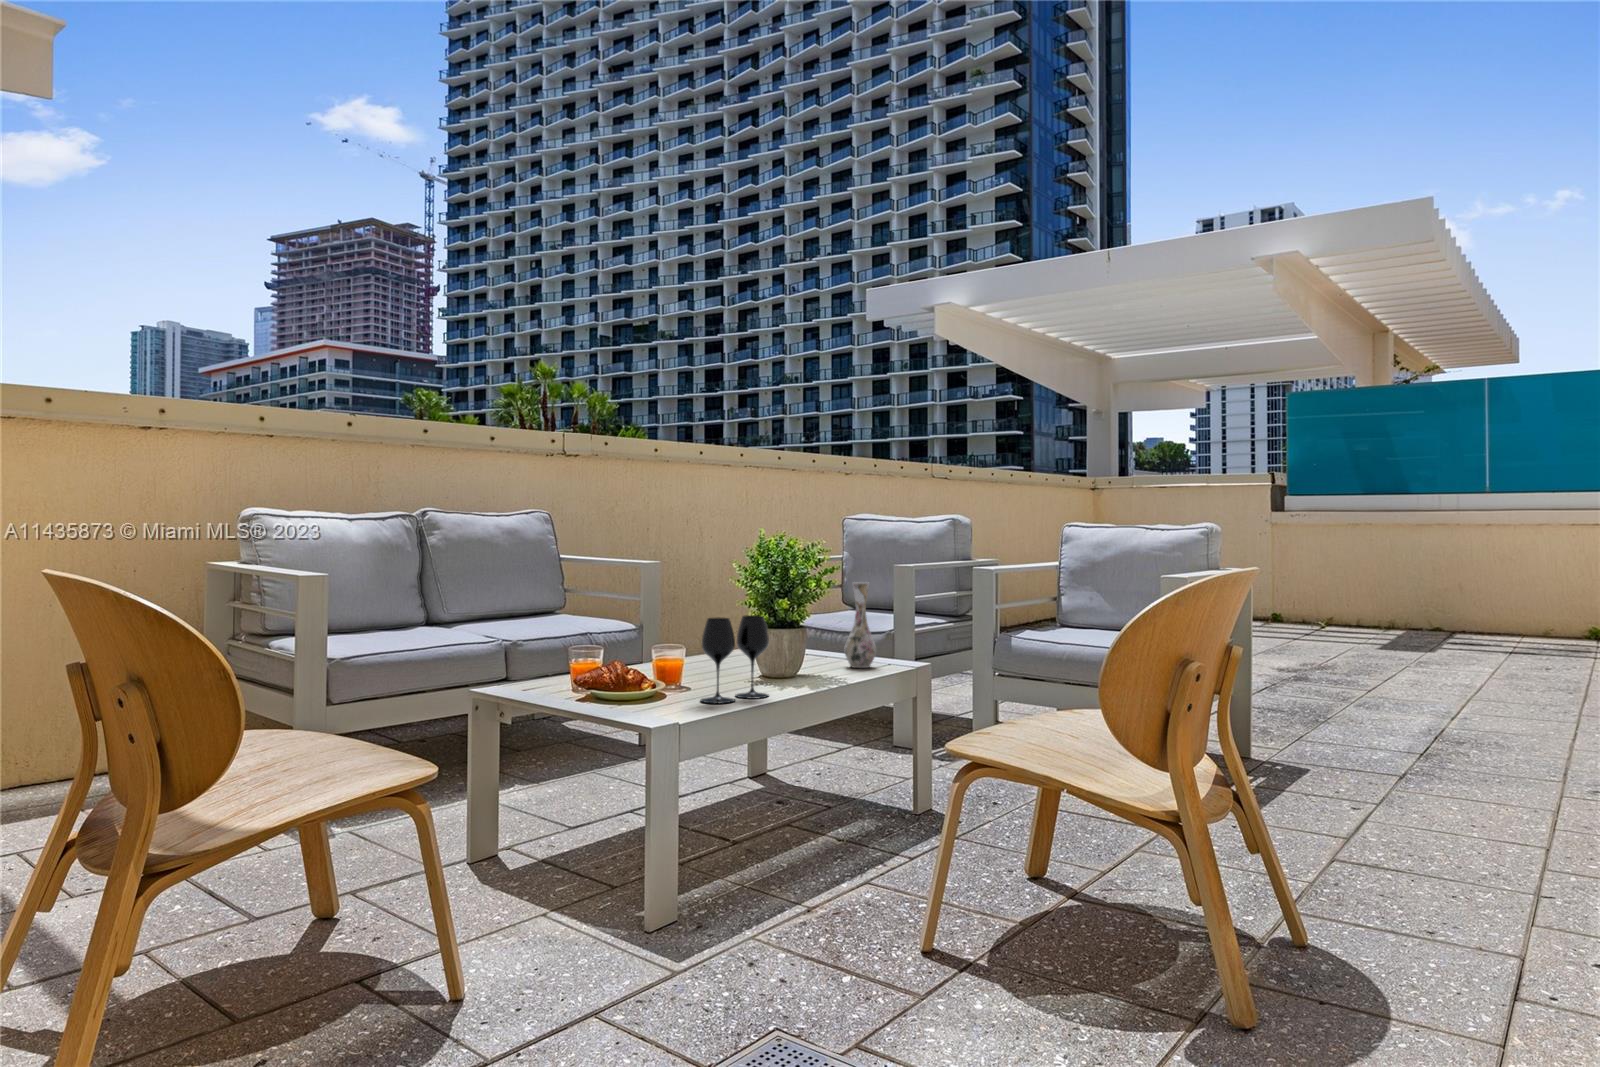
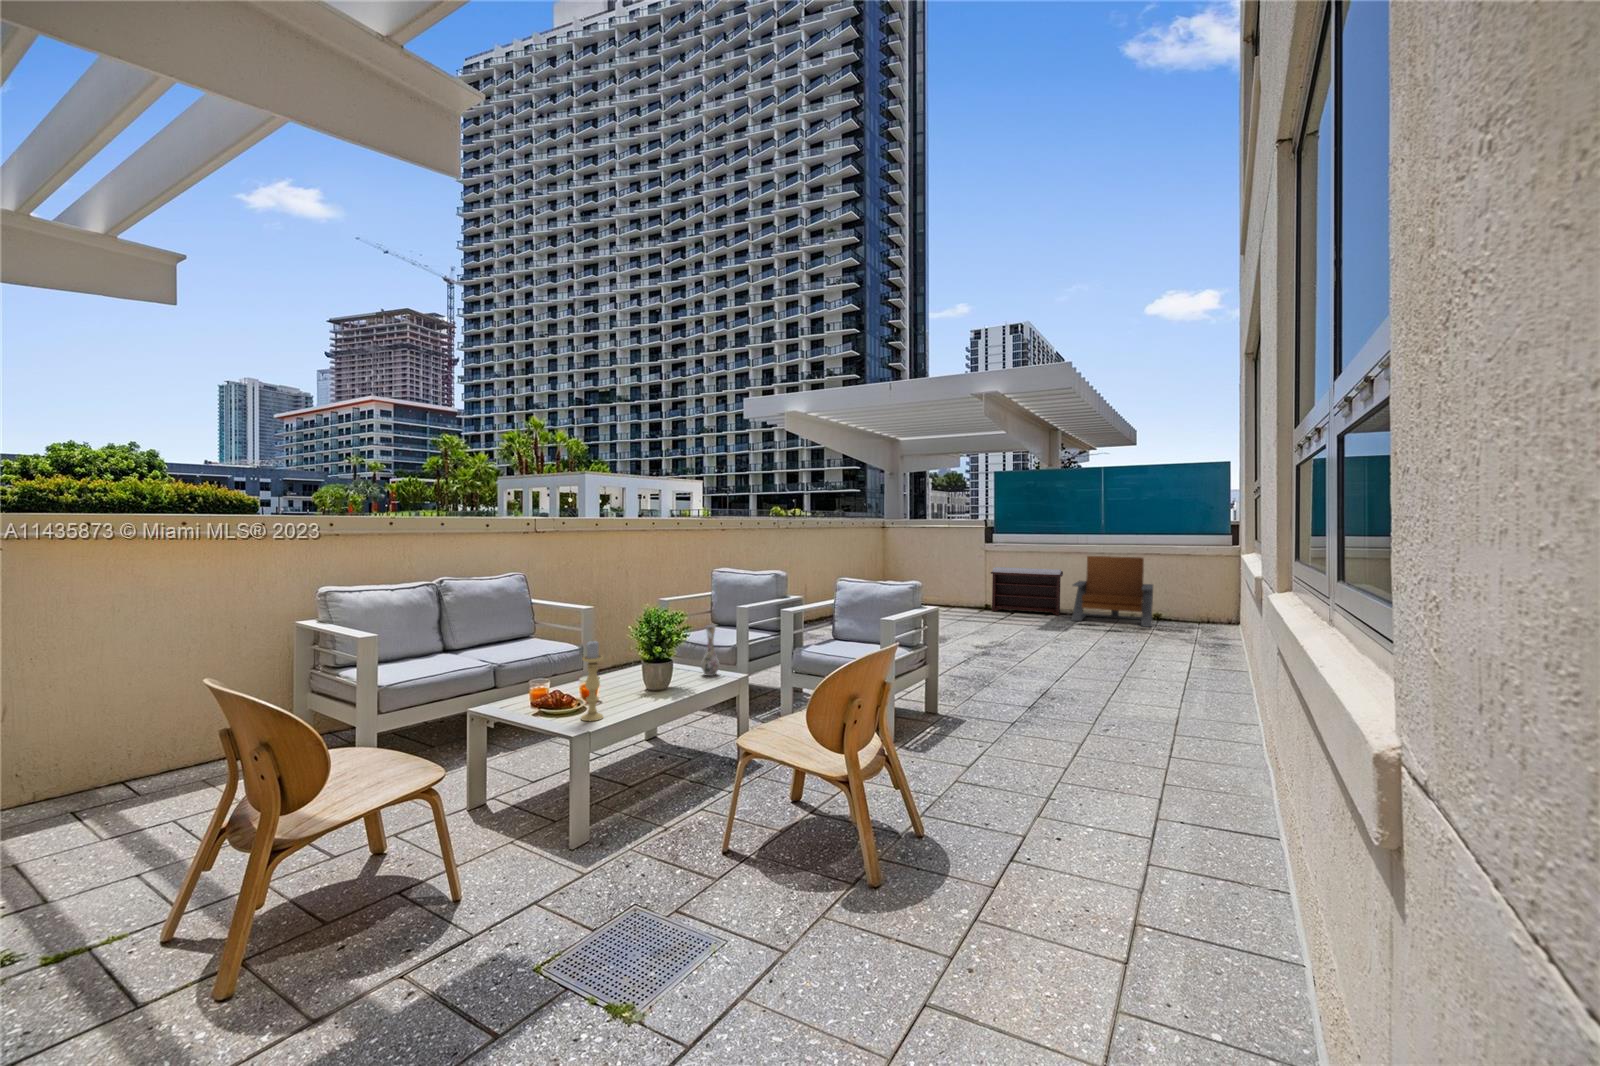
lounge chair: none [1437,532,1594,653] -> present [1072,556,1153,627]
bench: none [1284,555,1415,636] -> present [991,567,1063,616]
candle holder: none [657,573,695,714] -> present [581,641,603,721]
wine glass: present [700,615,769,703] -> none [608,657,650,711]

